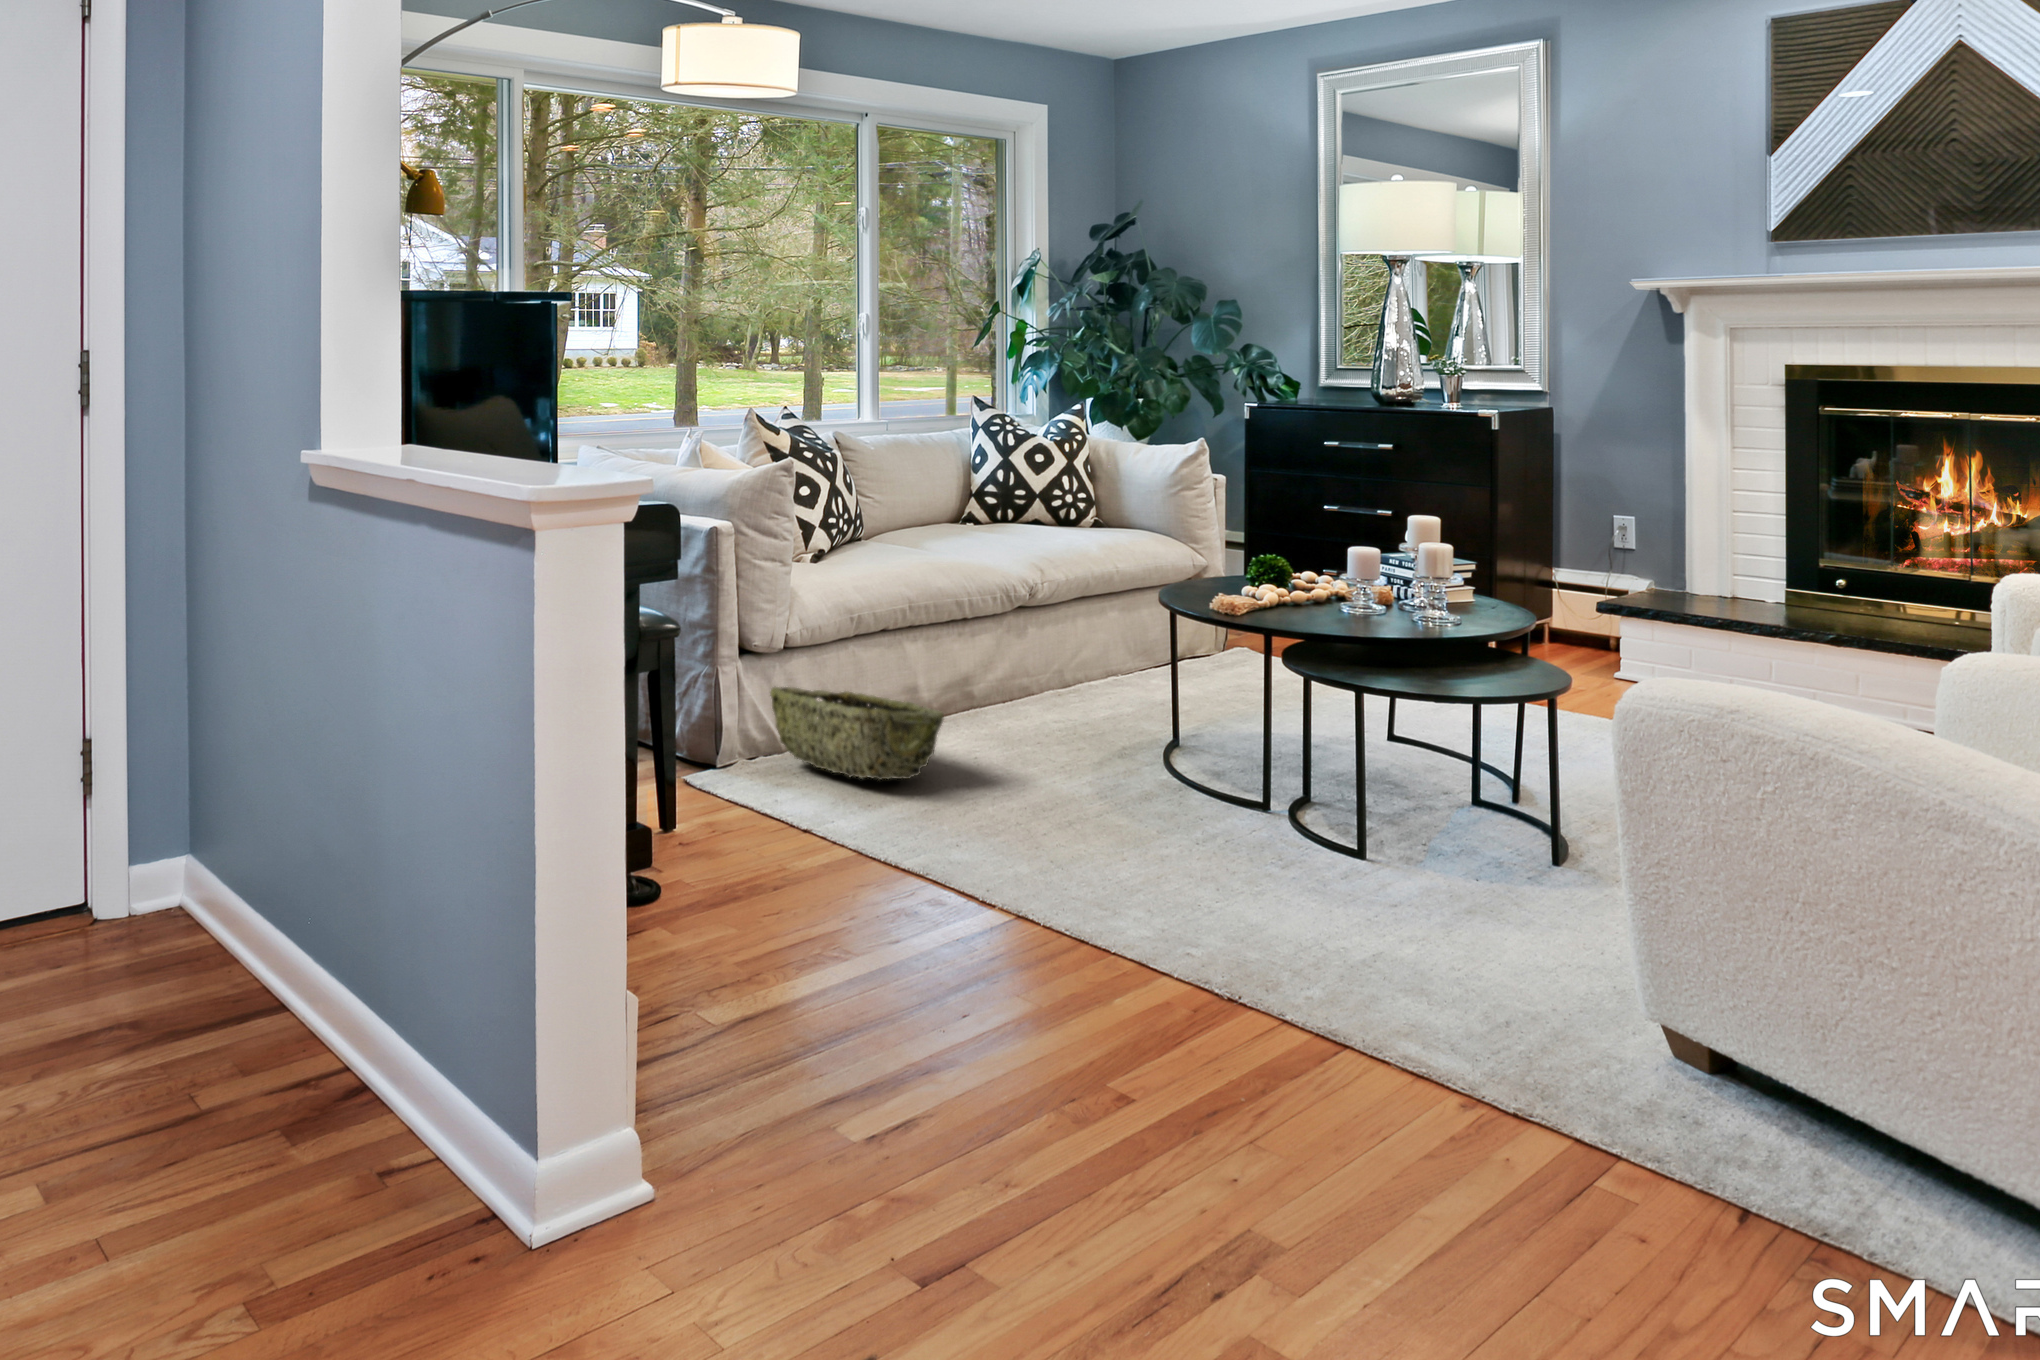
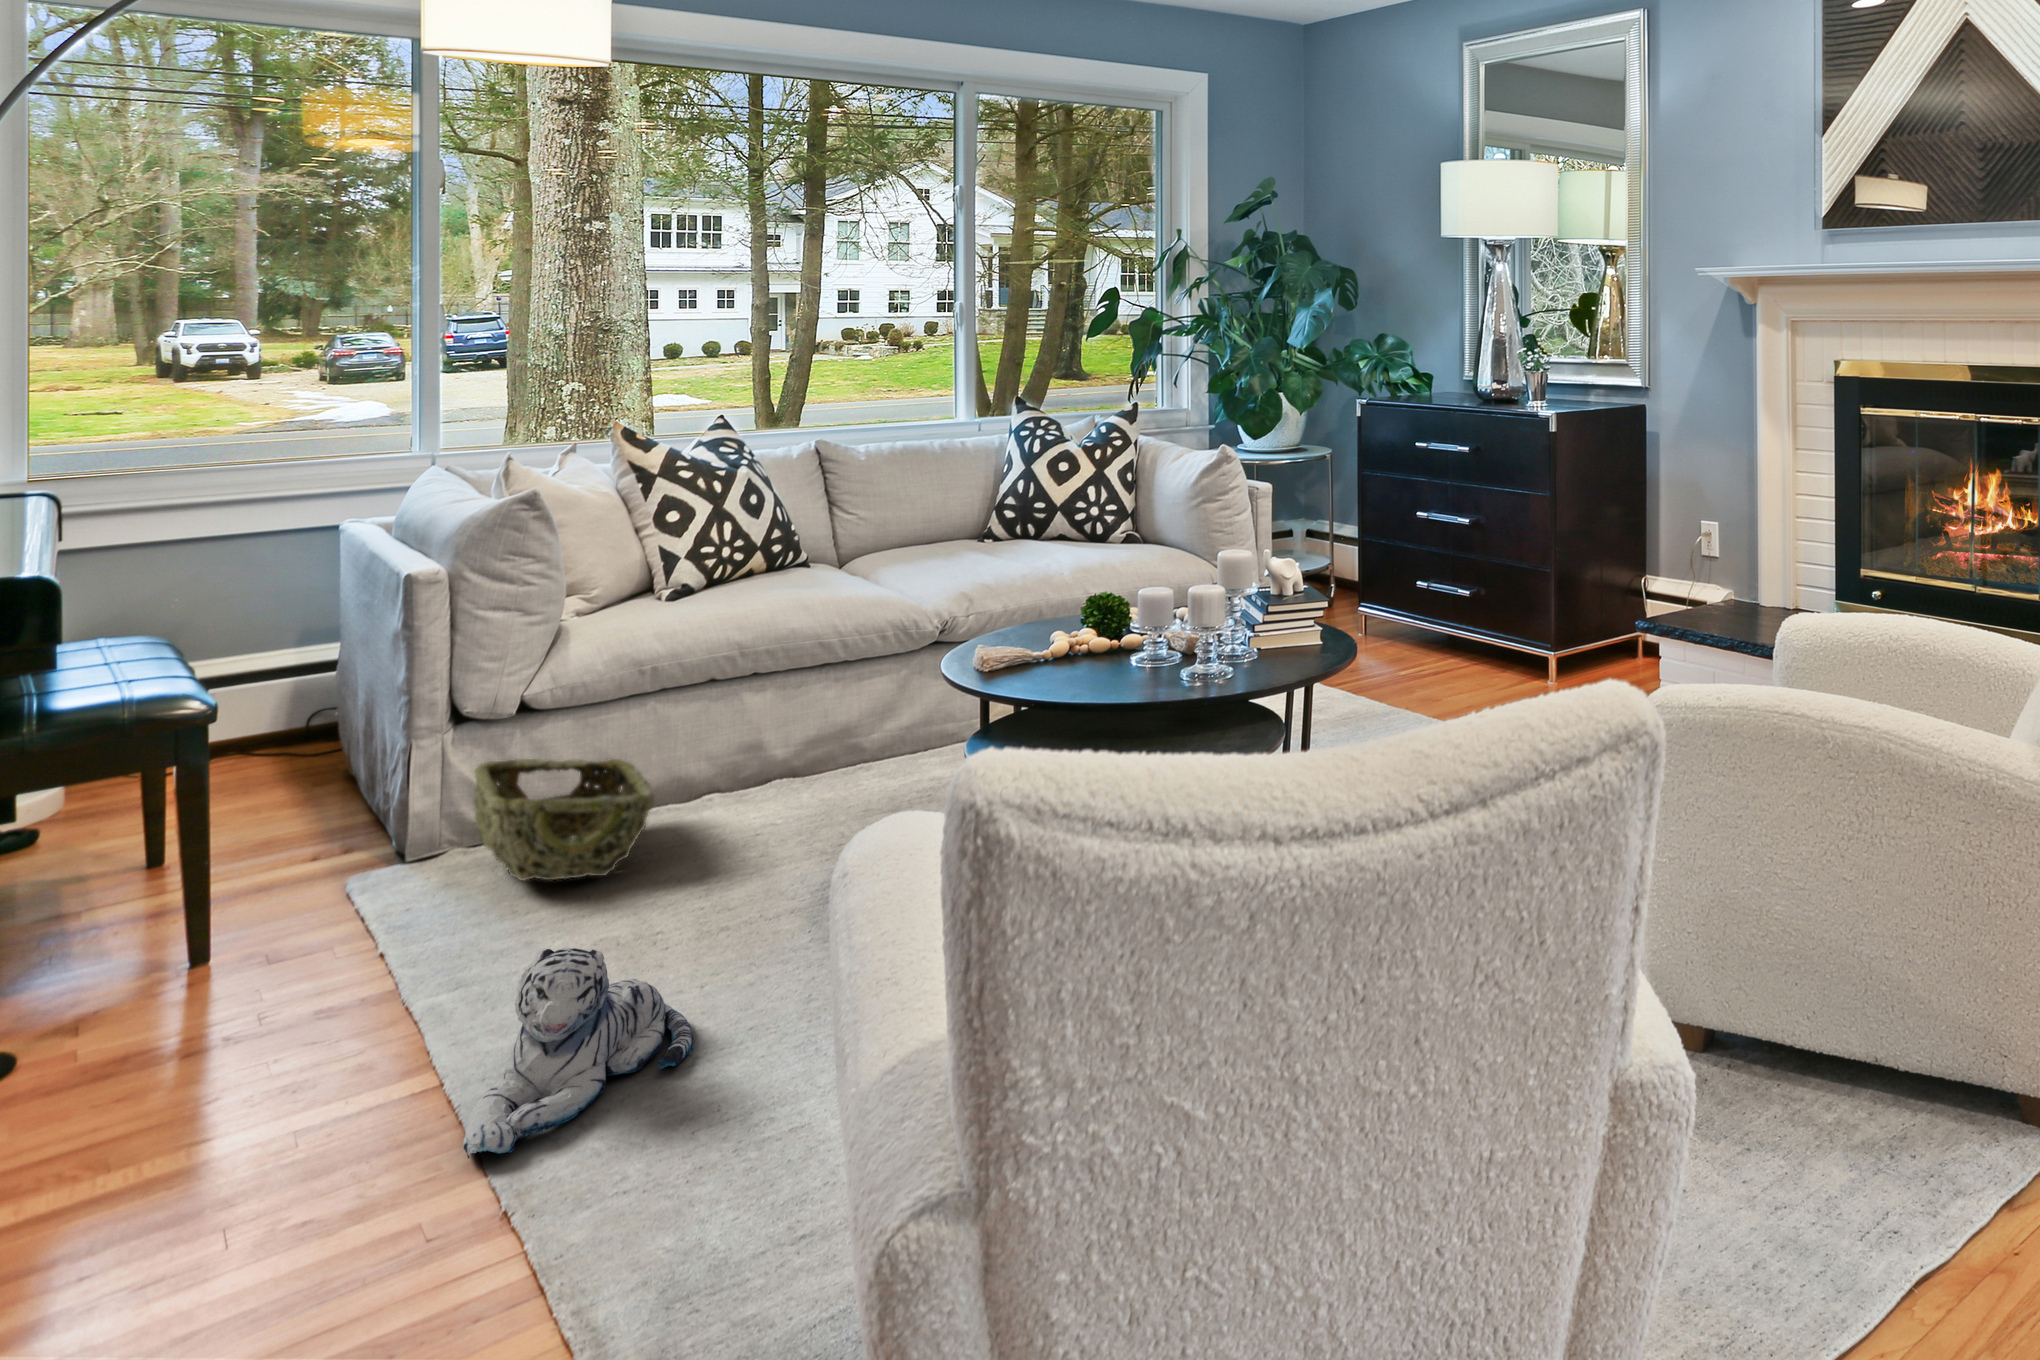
plush toy: none [1090,790,1205,931] -> present [463,948,694,1158]

